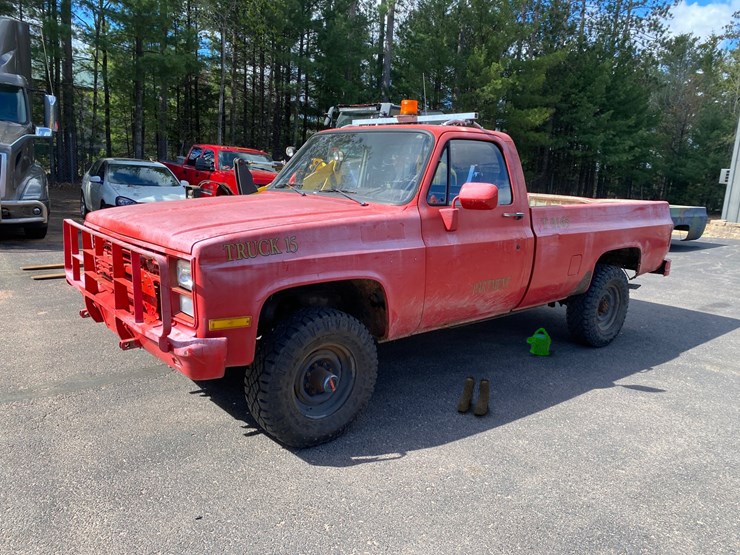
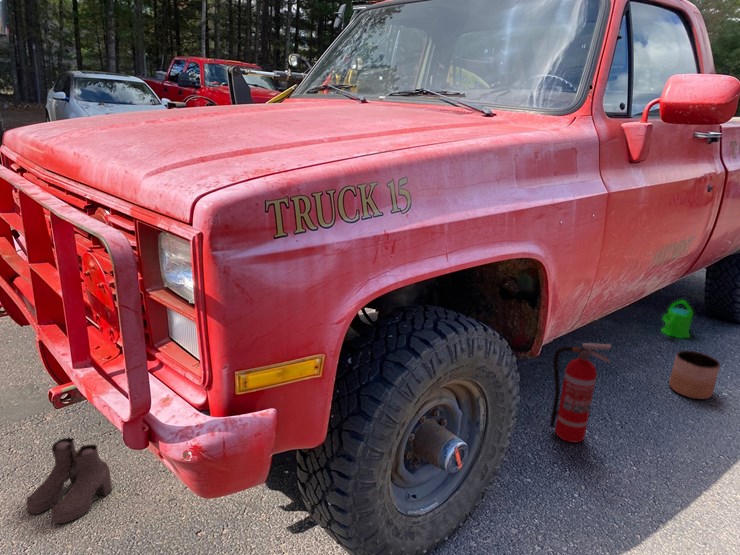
fire extinguisher: none [416,340,447,404] -> present [550,343,611,443]
planter: none [512,356,541,387] -> present [669,351,720,399]
boots: present [458,377,490,415] -> present [26,438,112,524]

